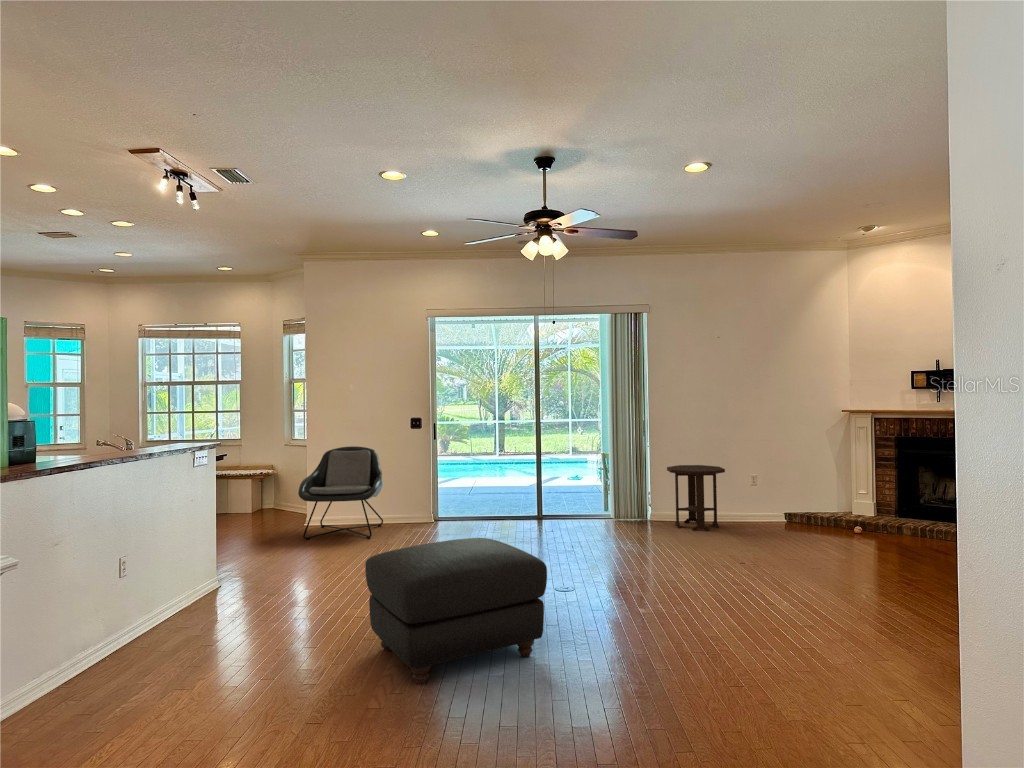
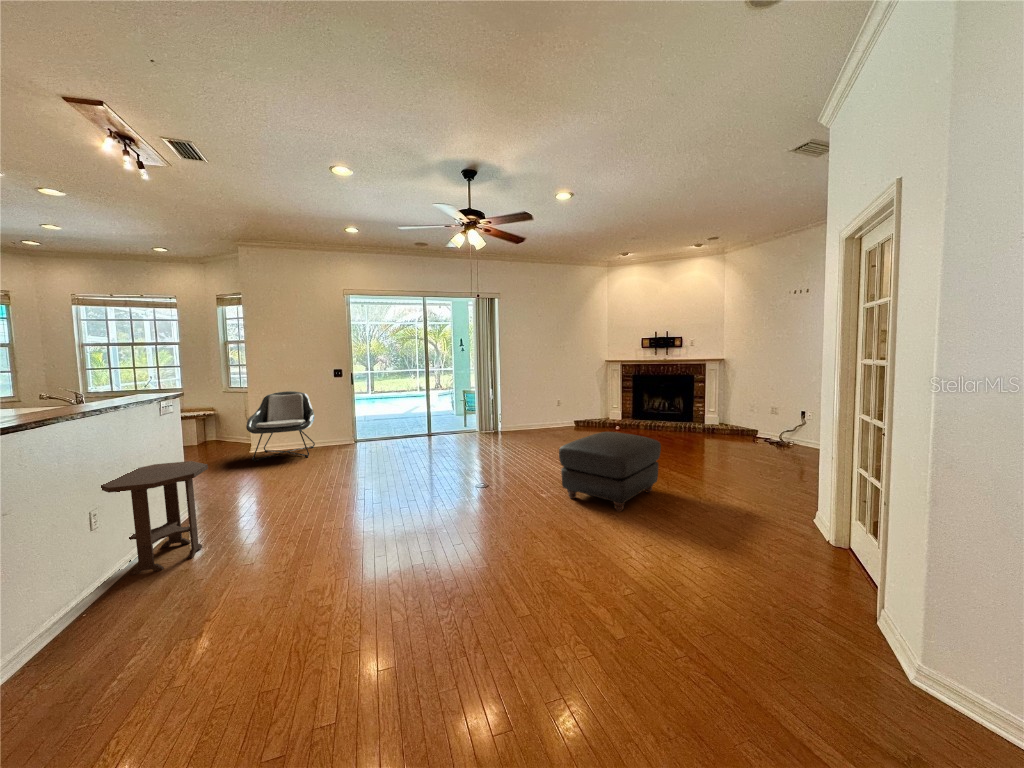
side table: present [667,465,725,531] -> present [101,461,208,575]
ottoman: present [365,538,547,685] -> present [559,432,661,512]

